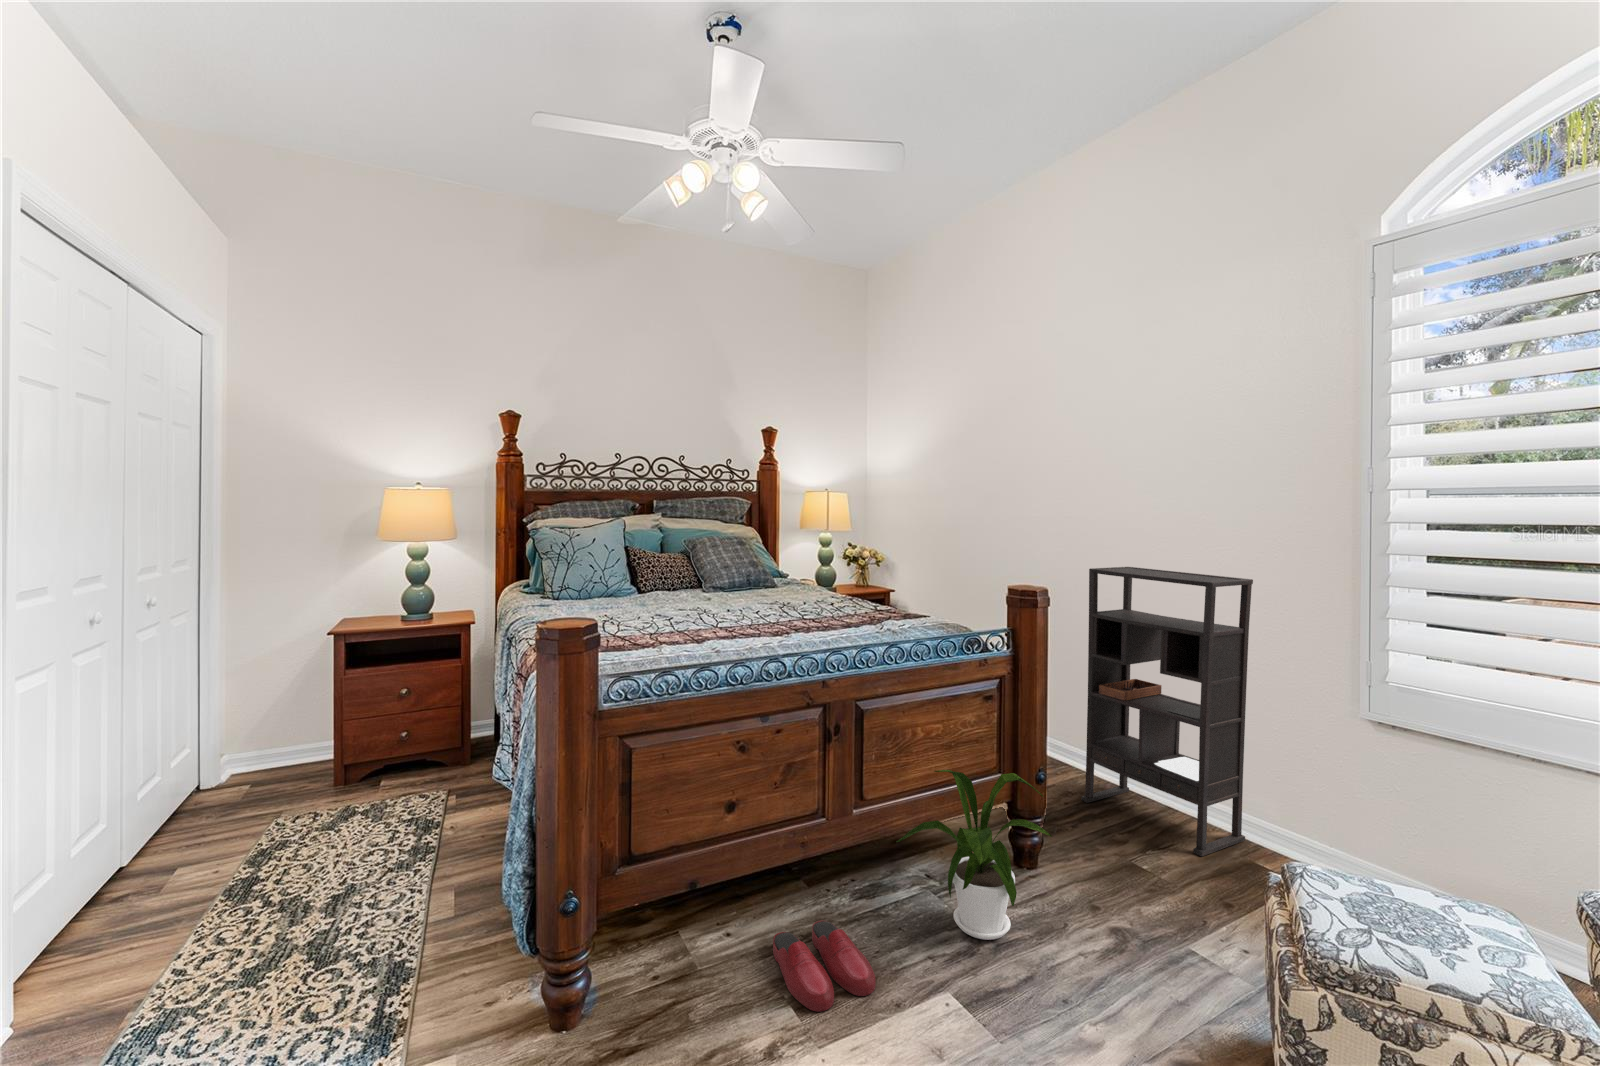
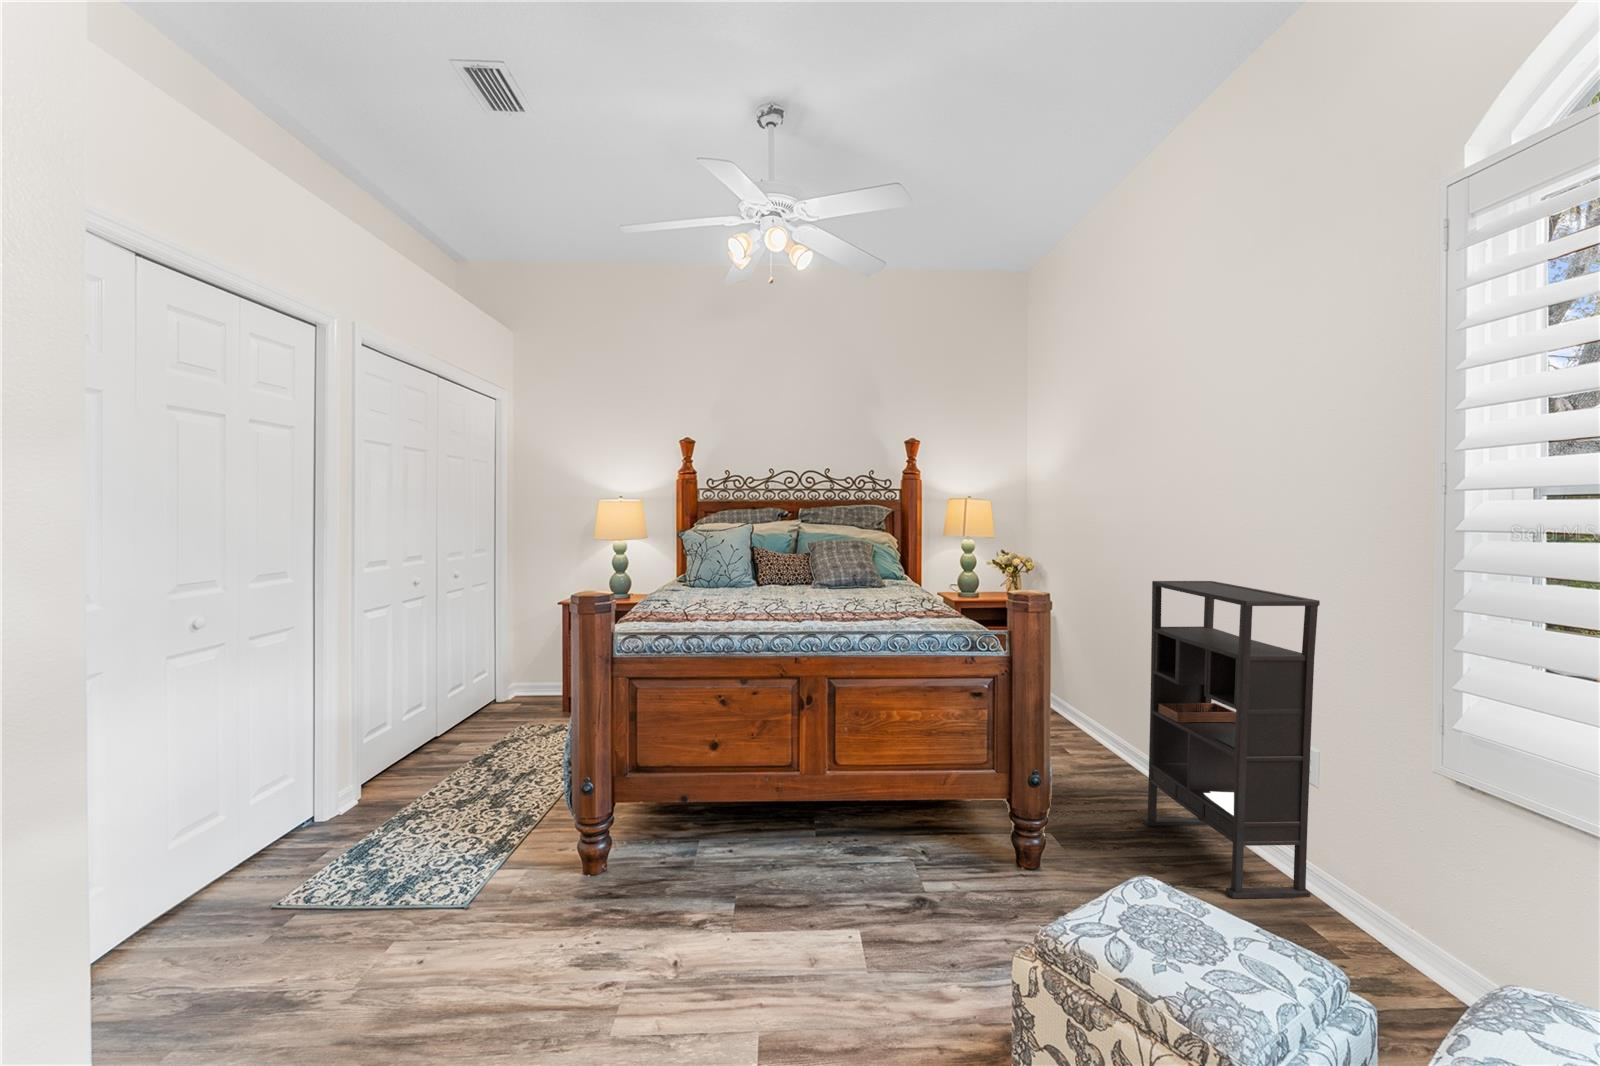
house plant: present [896,770,1052,940] -> none [871,747,992,907]
slippers: present [773,920,876,1012] -> none [741,856,811,913]

